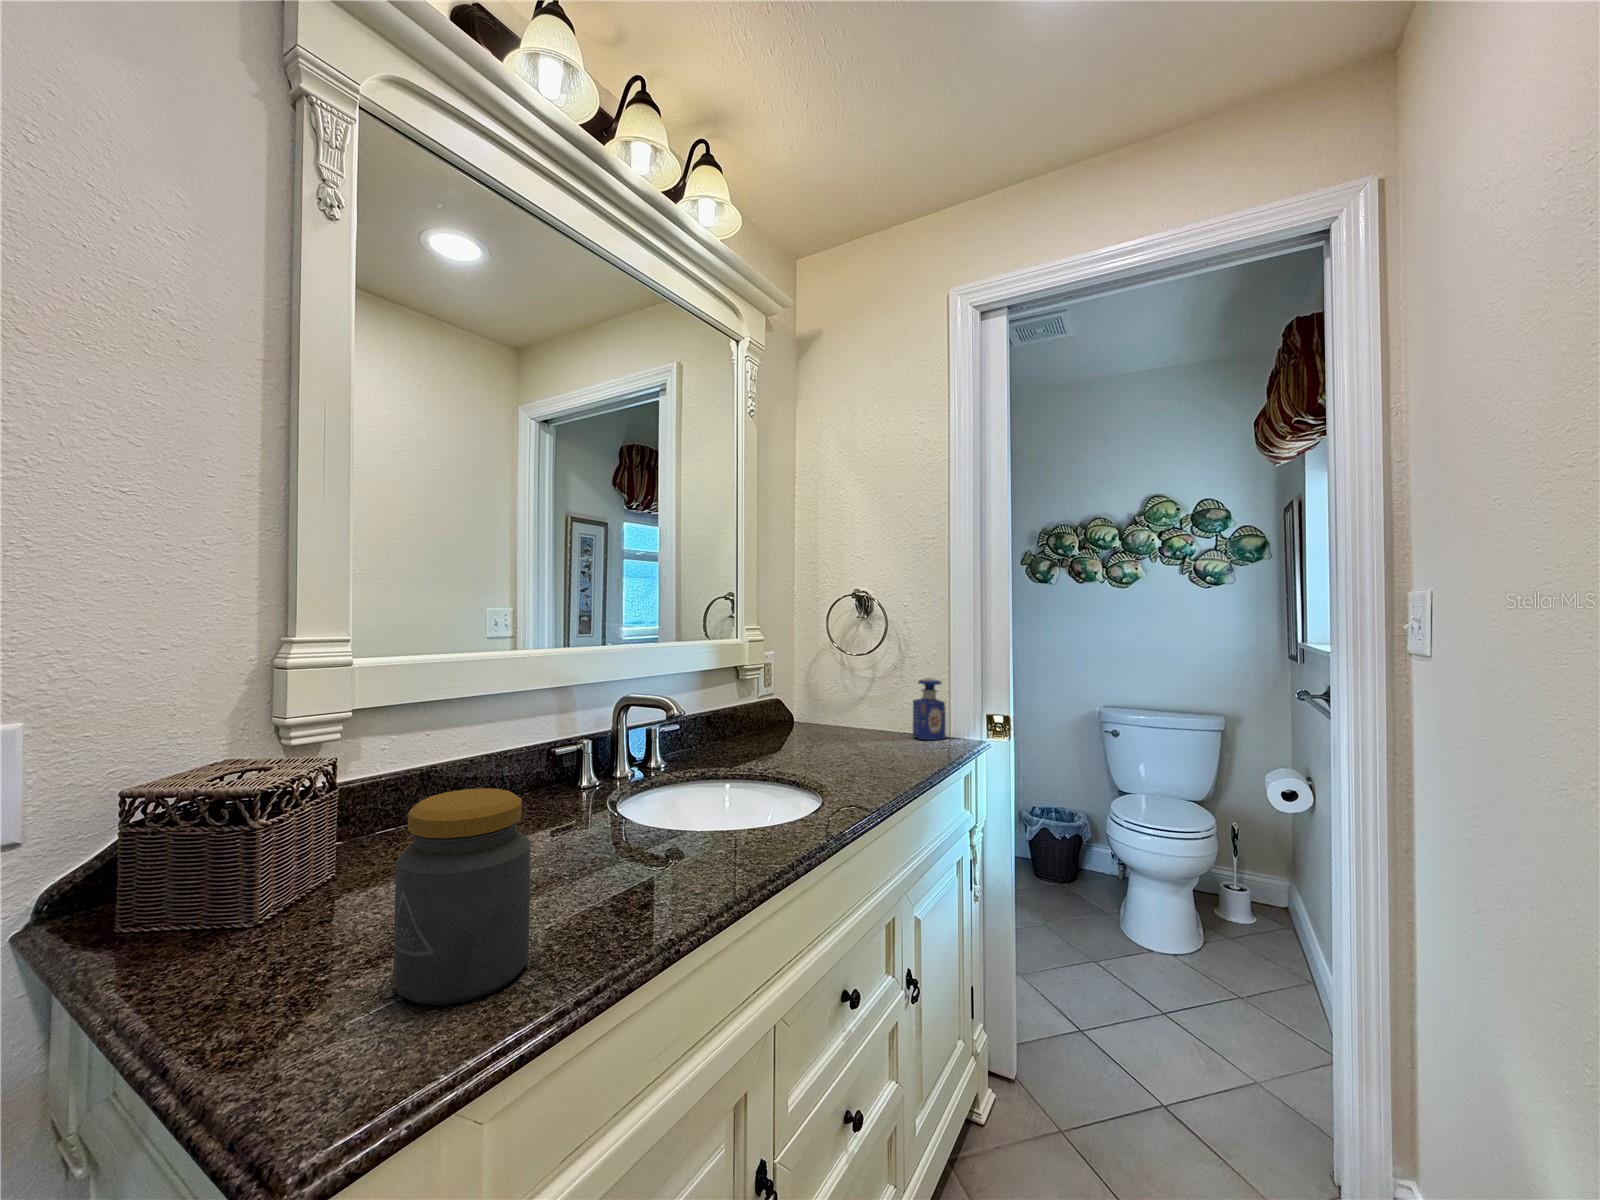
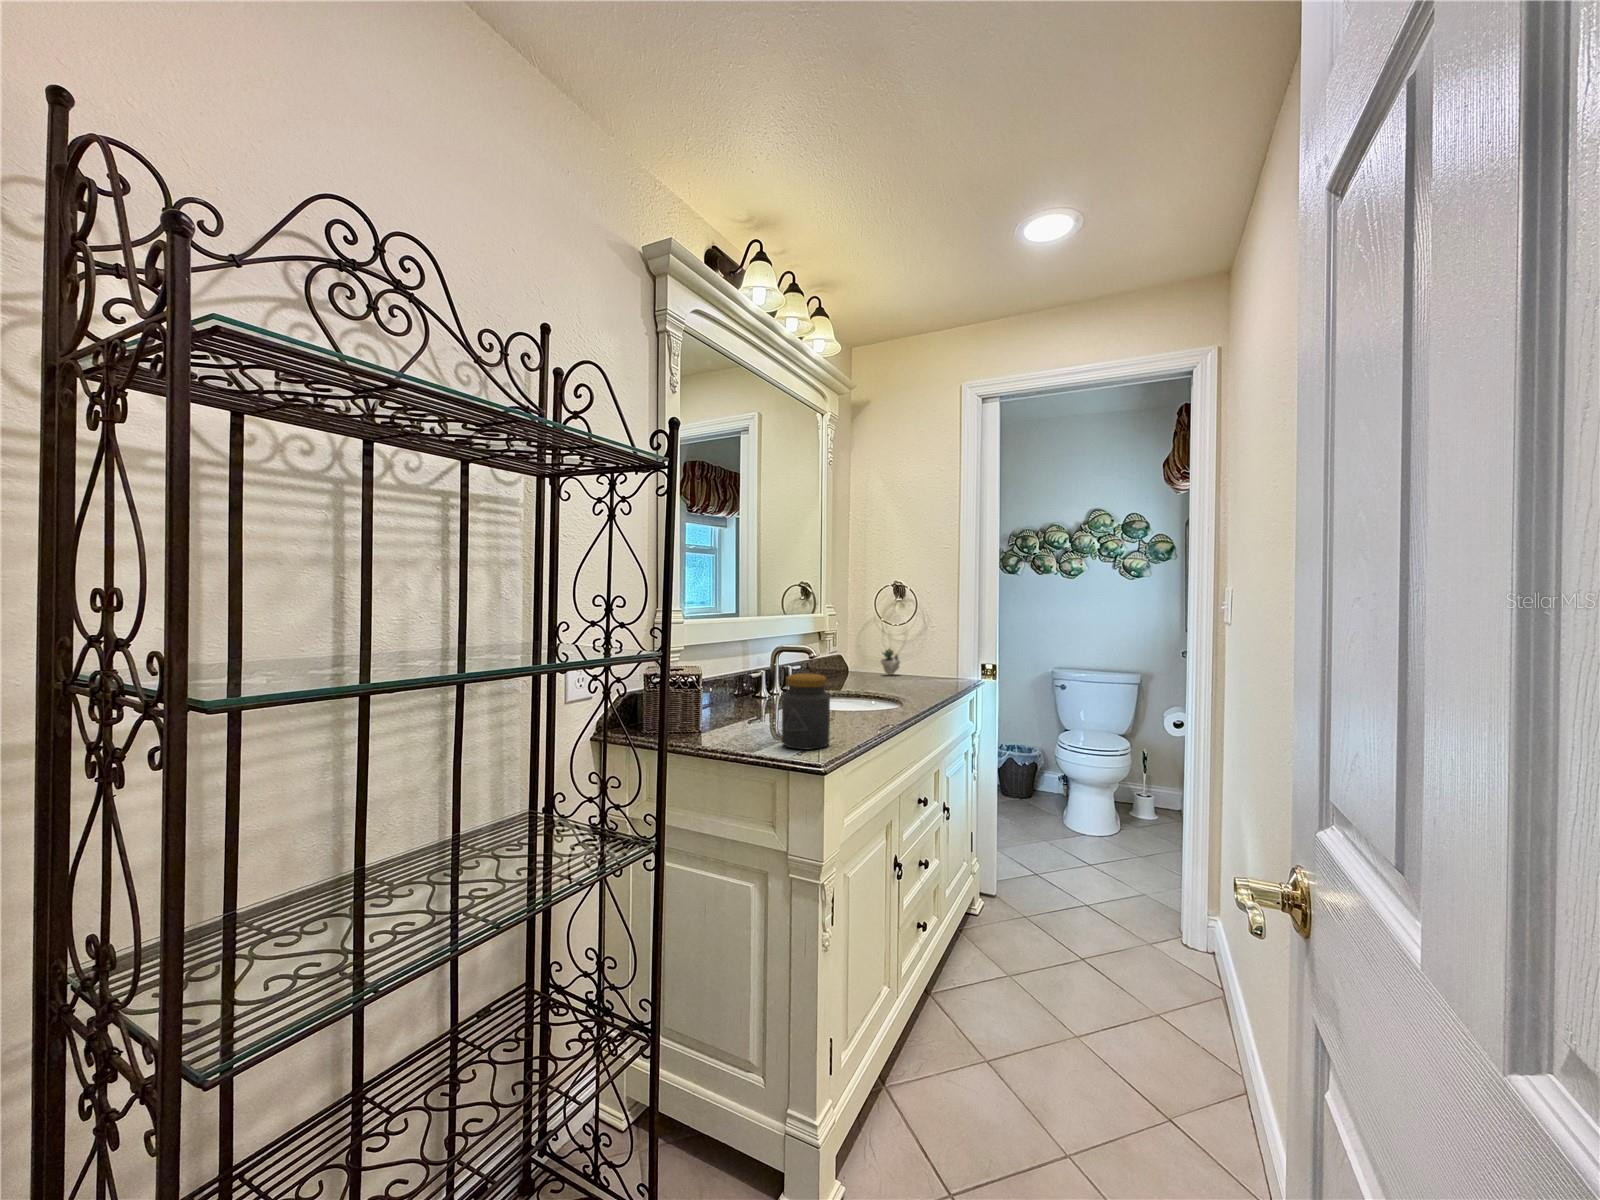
perfume bottle: present [913,678,946,740] -> none [934,640,956,680]
succulent plant: none [839,685,884,729] -> present [881,648,900,675]

